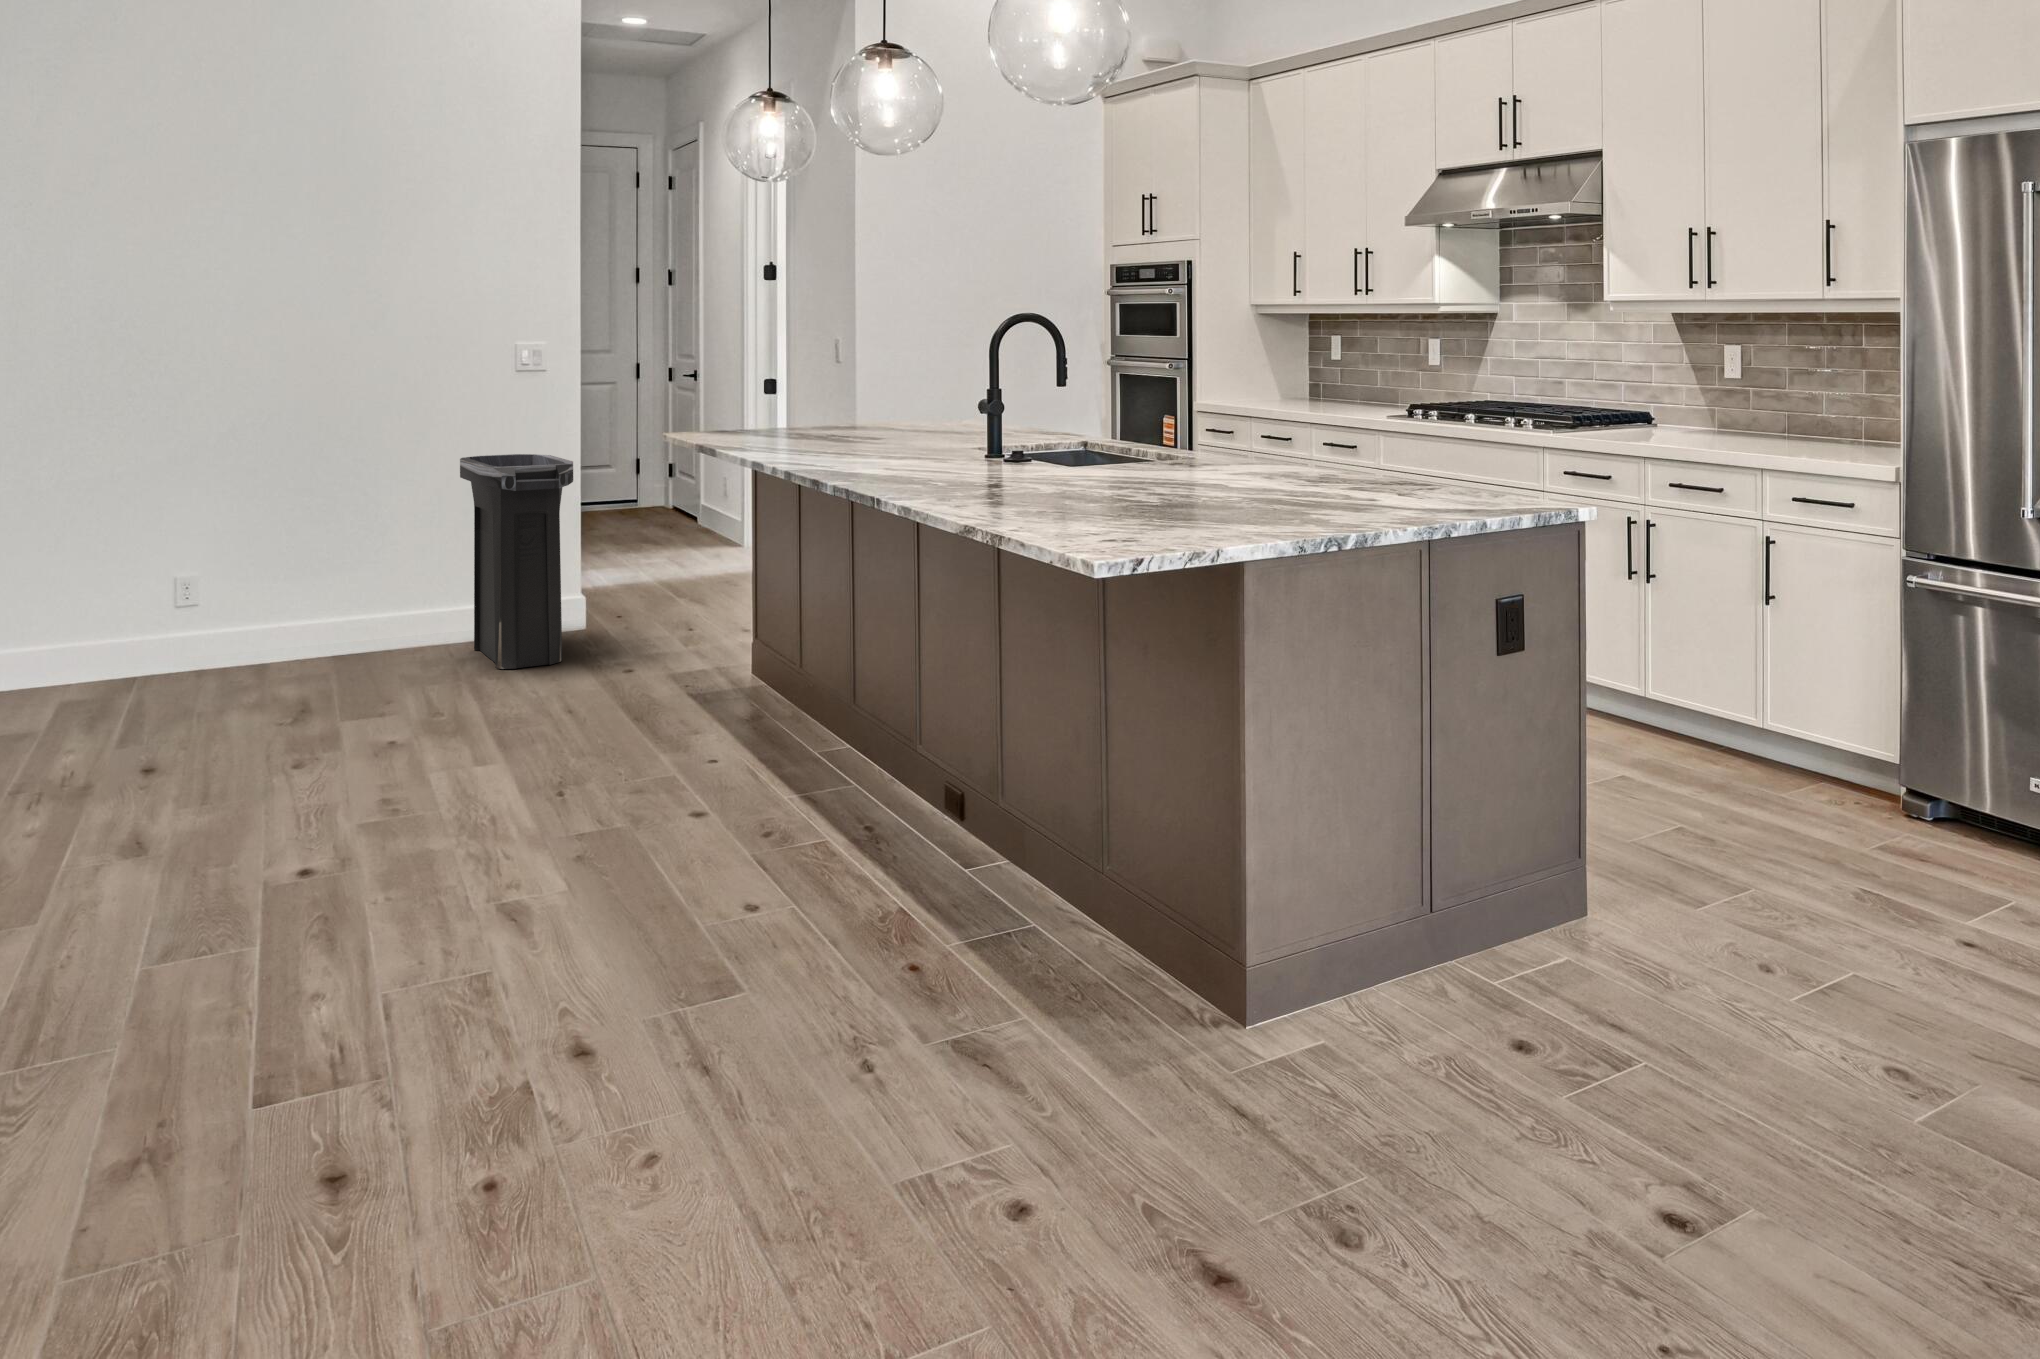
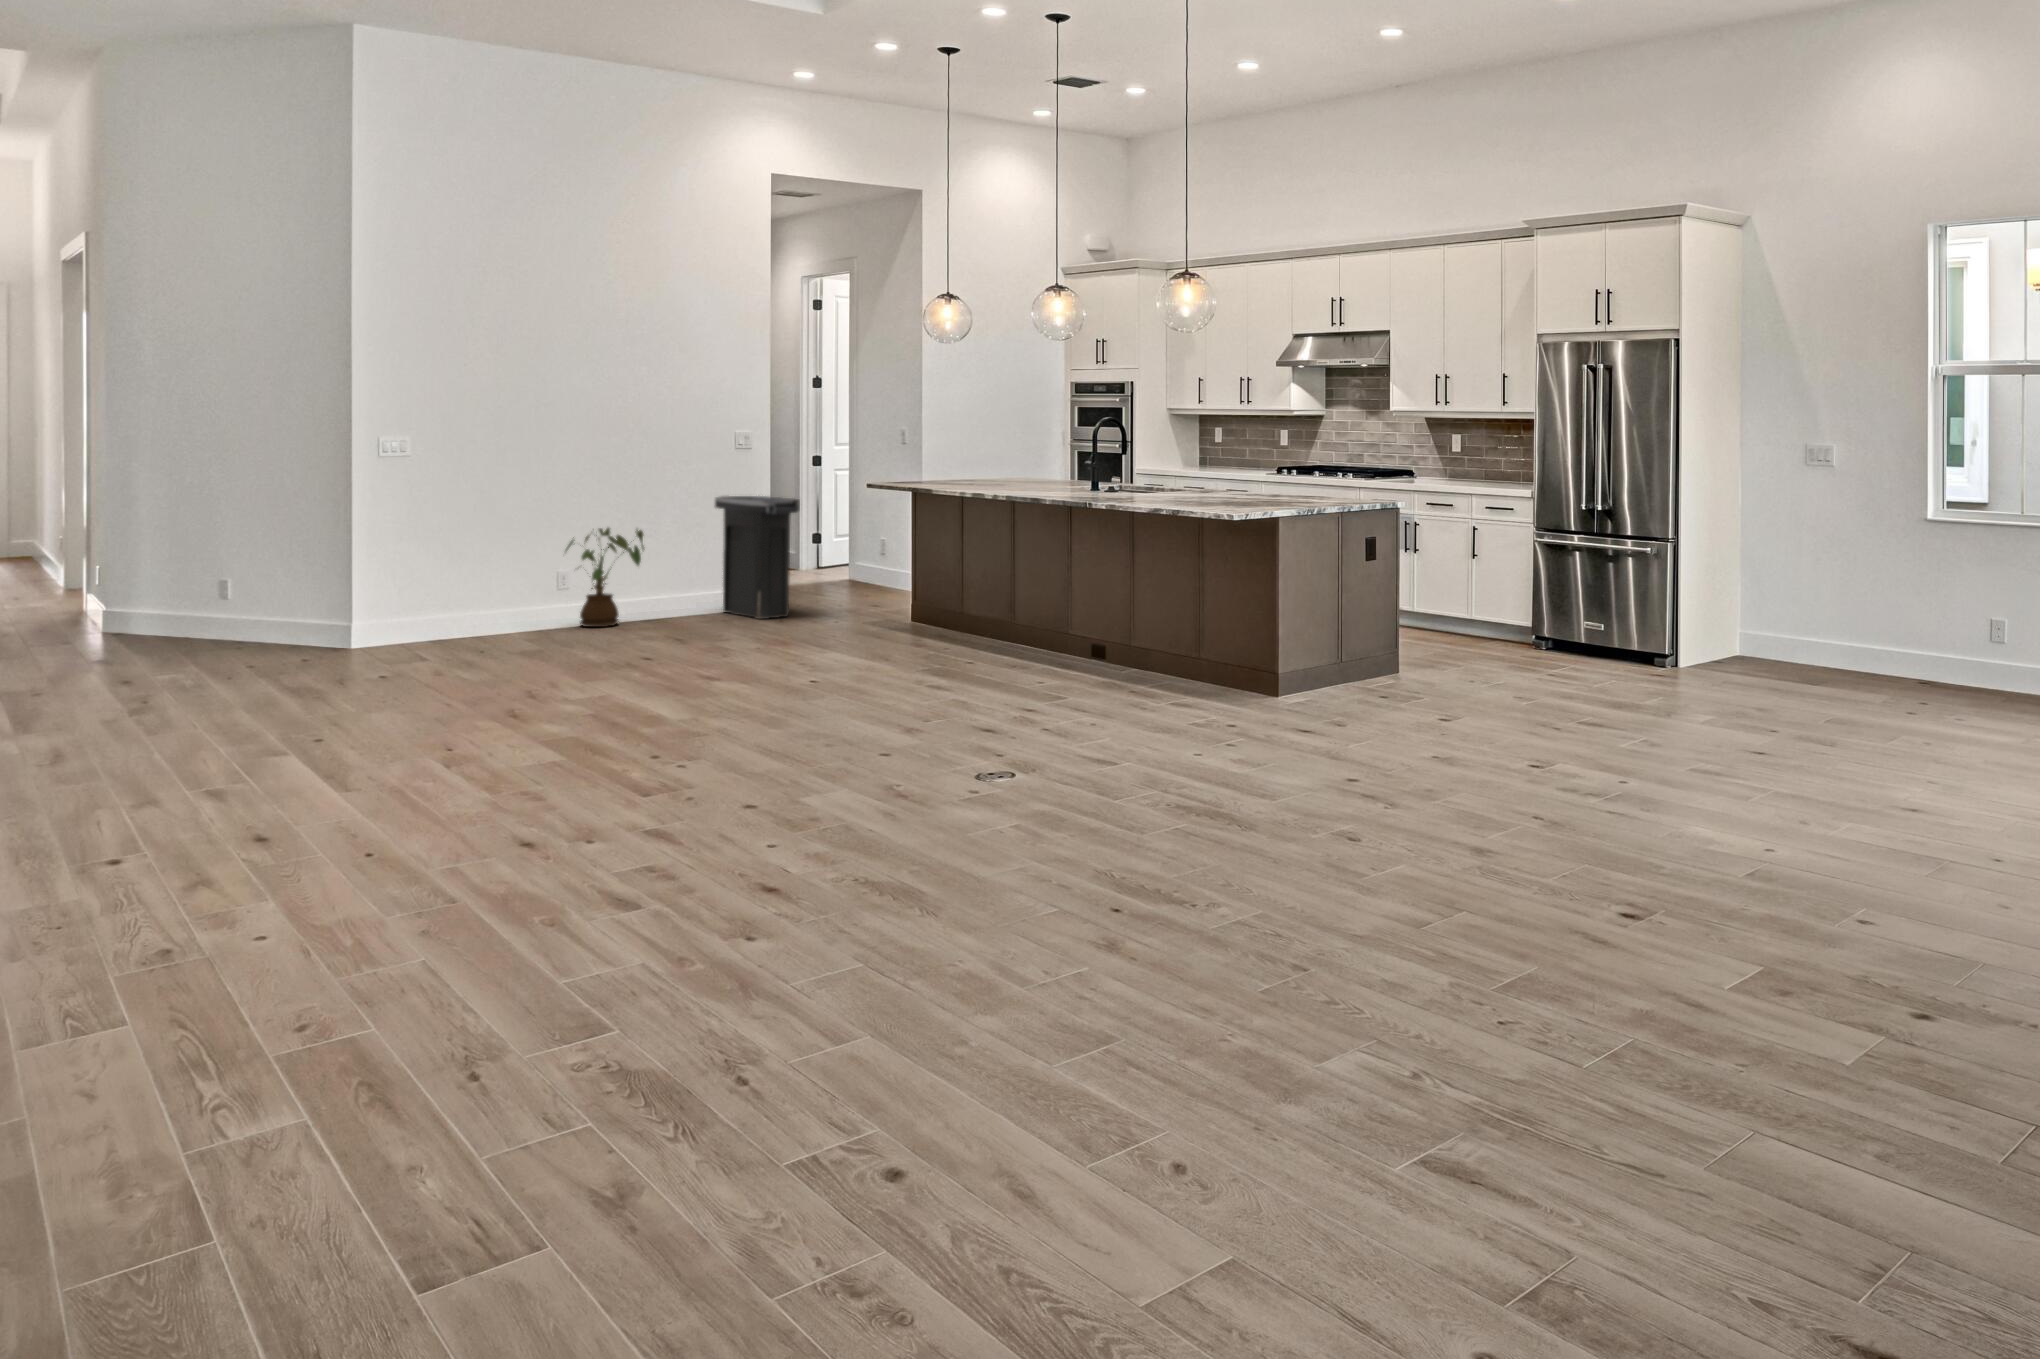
house plant: none [146,512,314,687] -> present [566,528,644,627]

